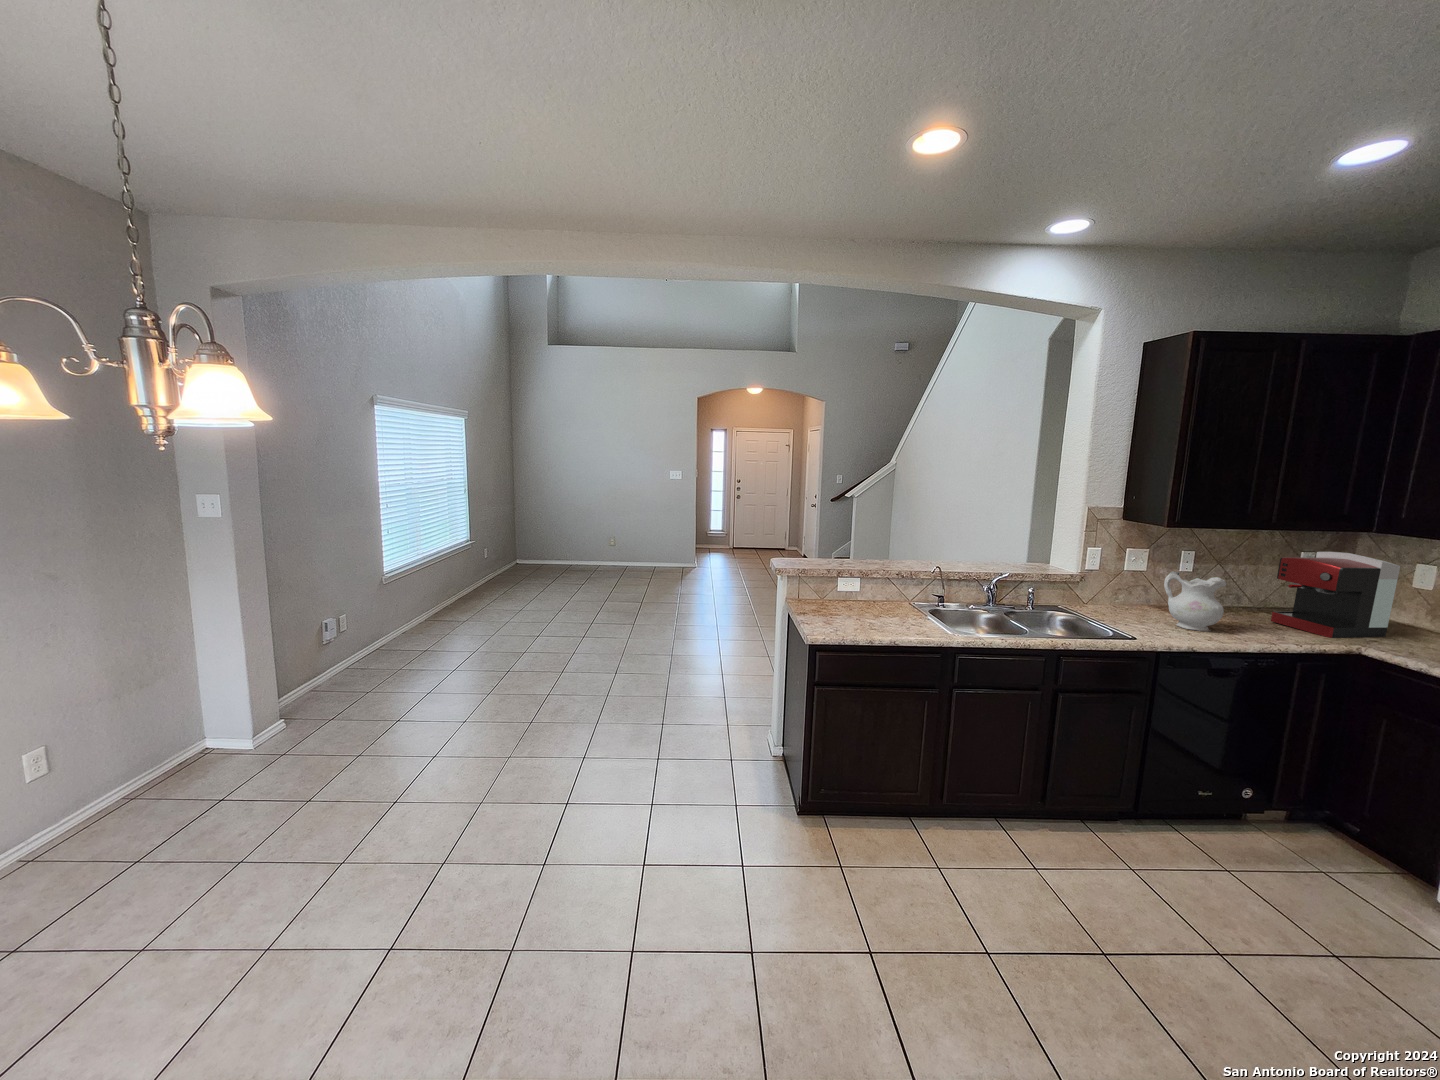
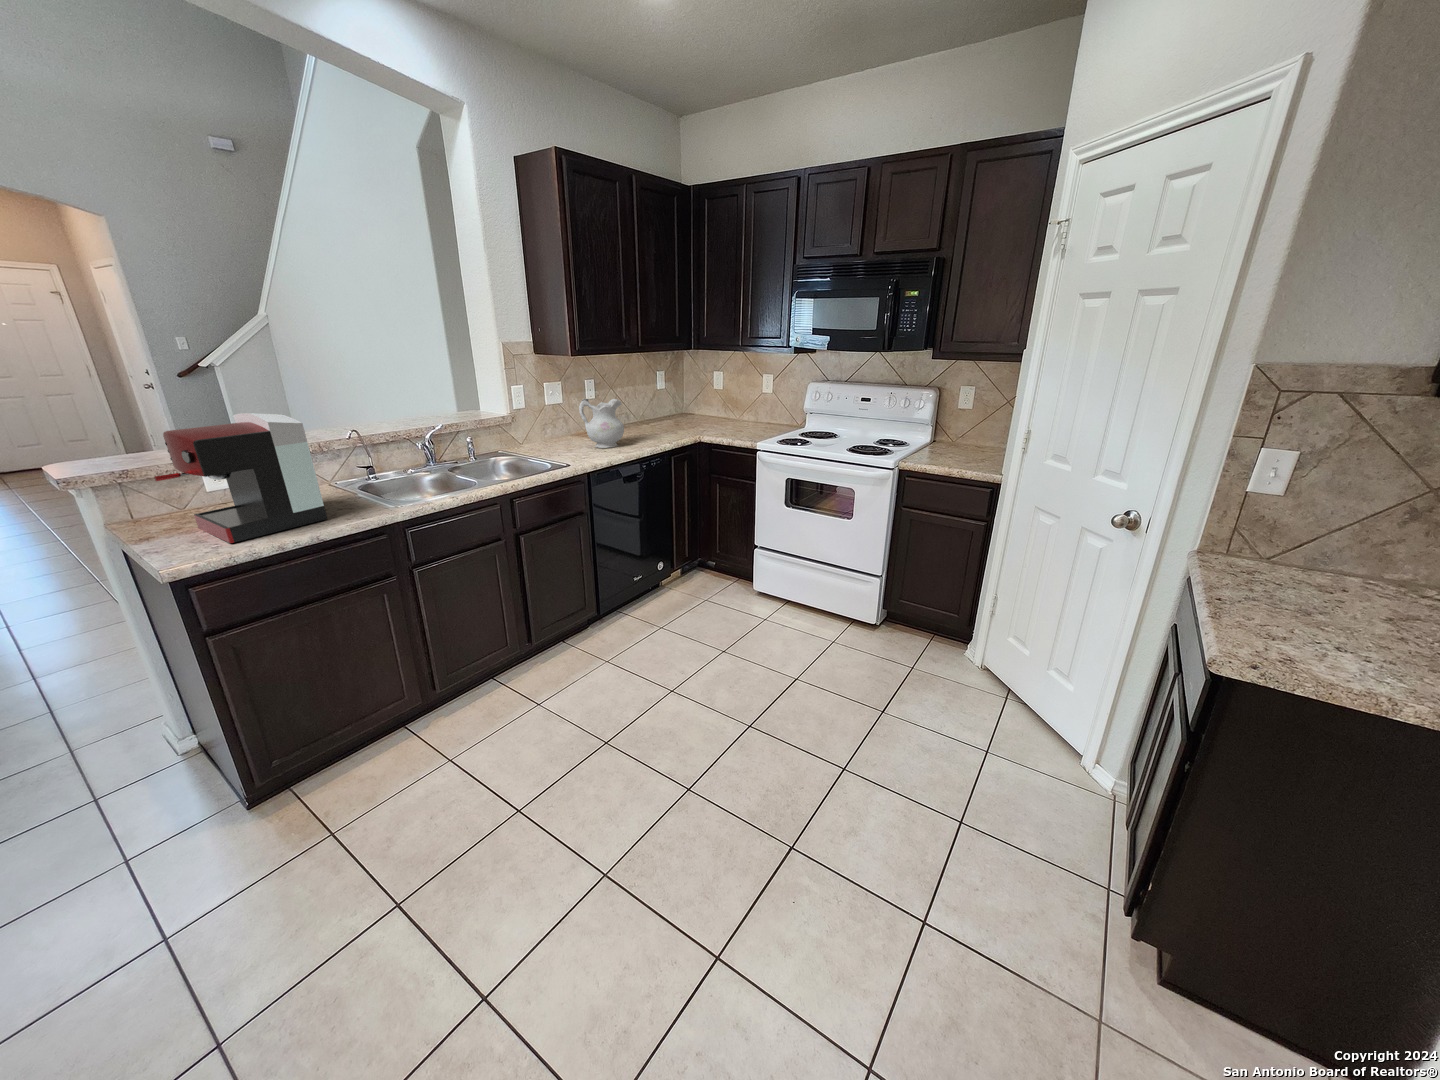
coffee maker: present [1271,552,1400,638] -> present [154,413,327,543]

